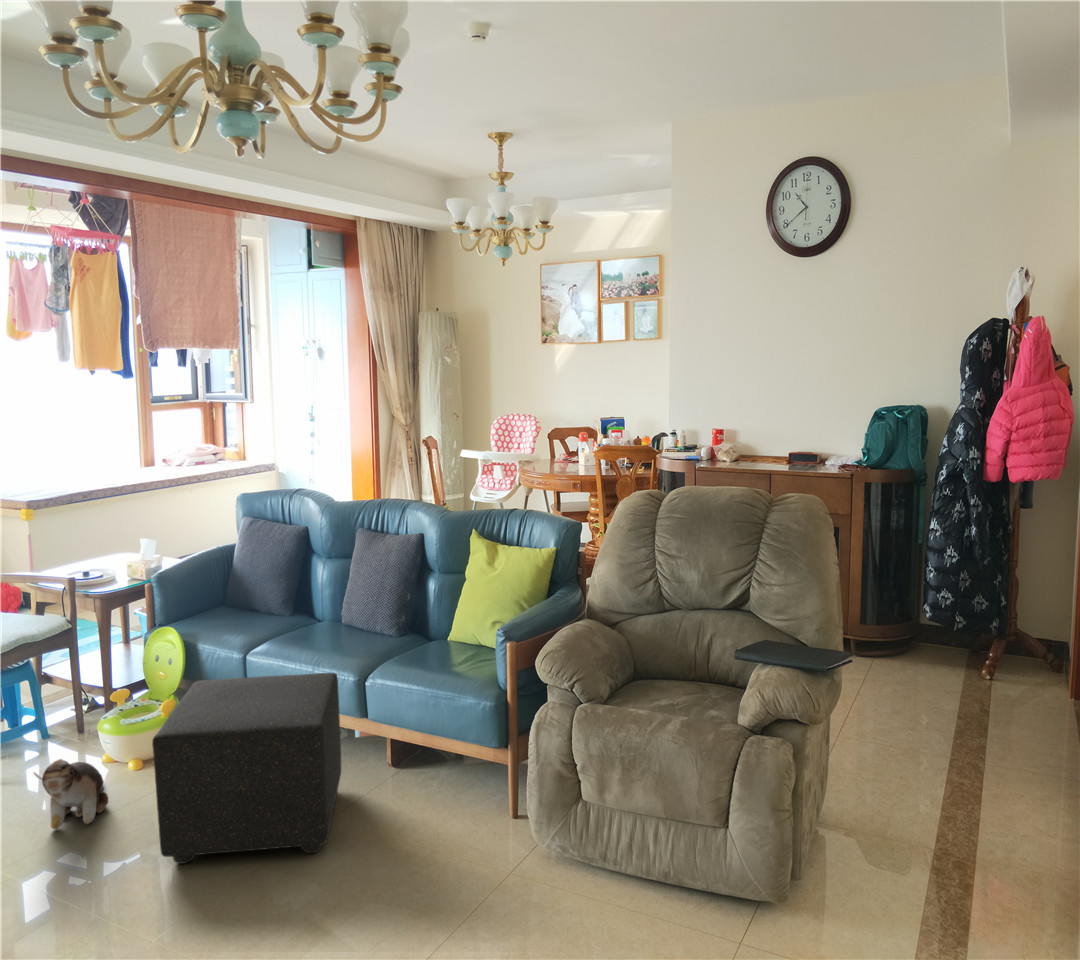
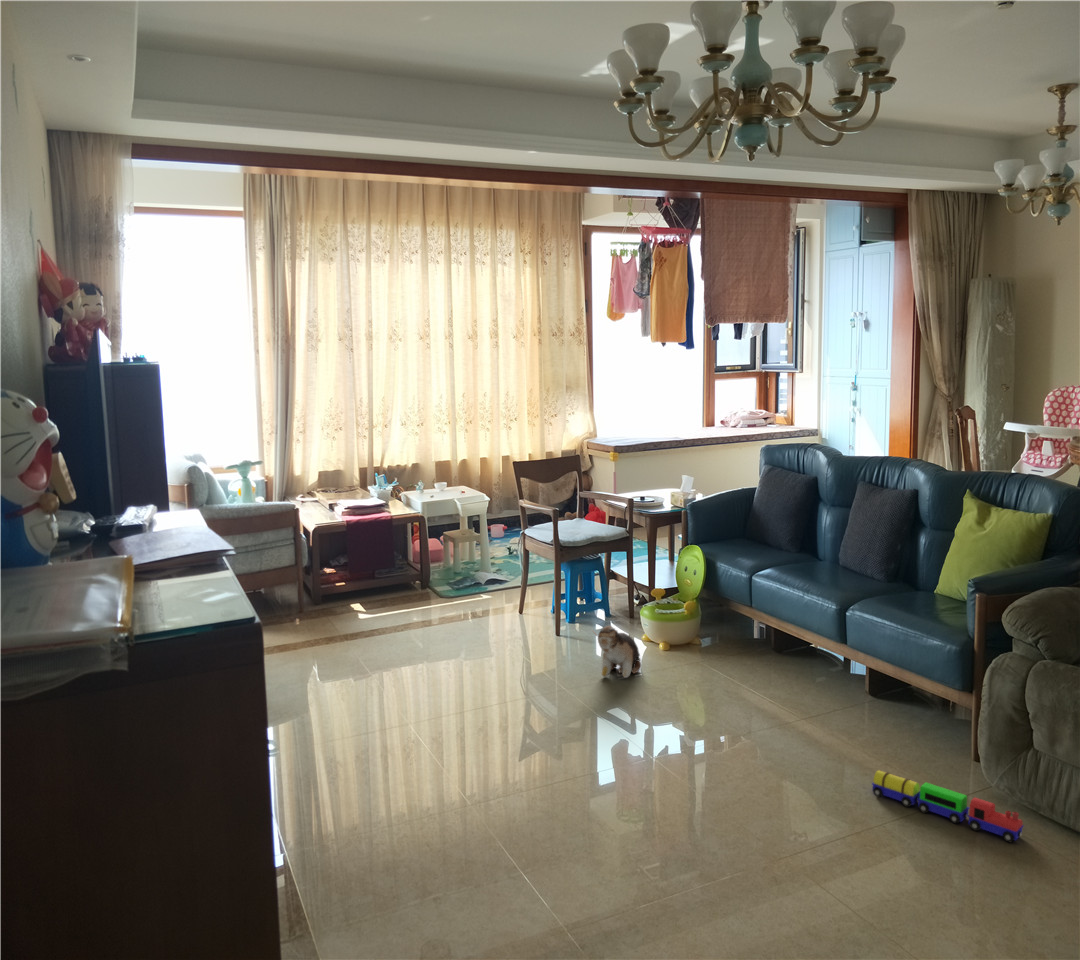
ottoman: present [152,673,341,864] -> none [668,587,821,734]
toy train: none [434,877,594,925] -> present [872,770,1023,842]

